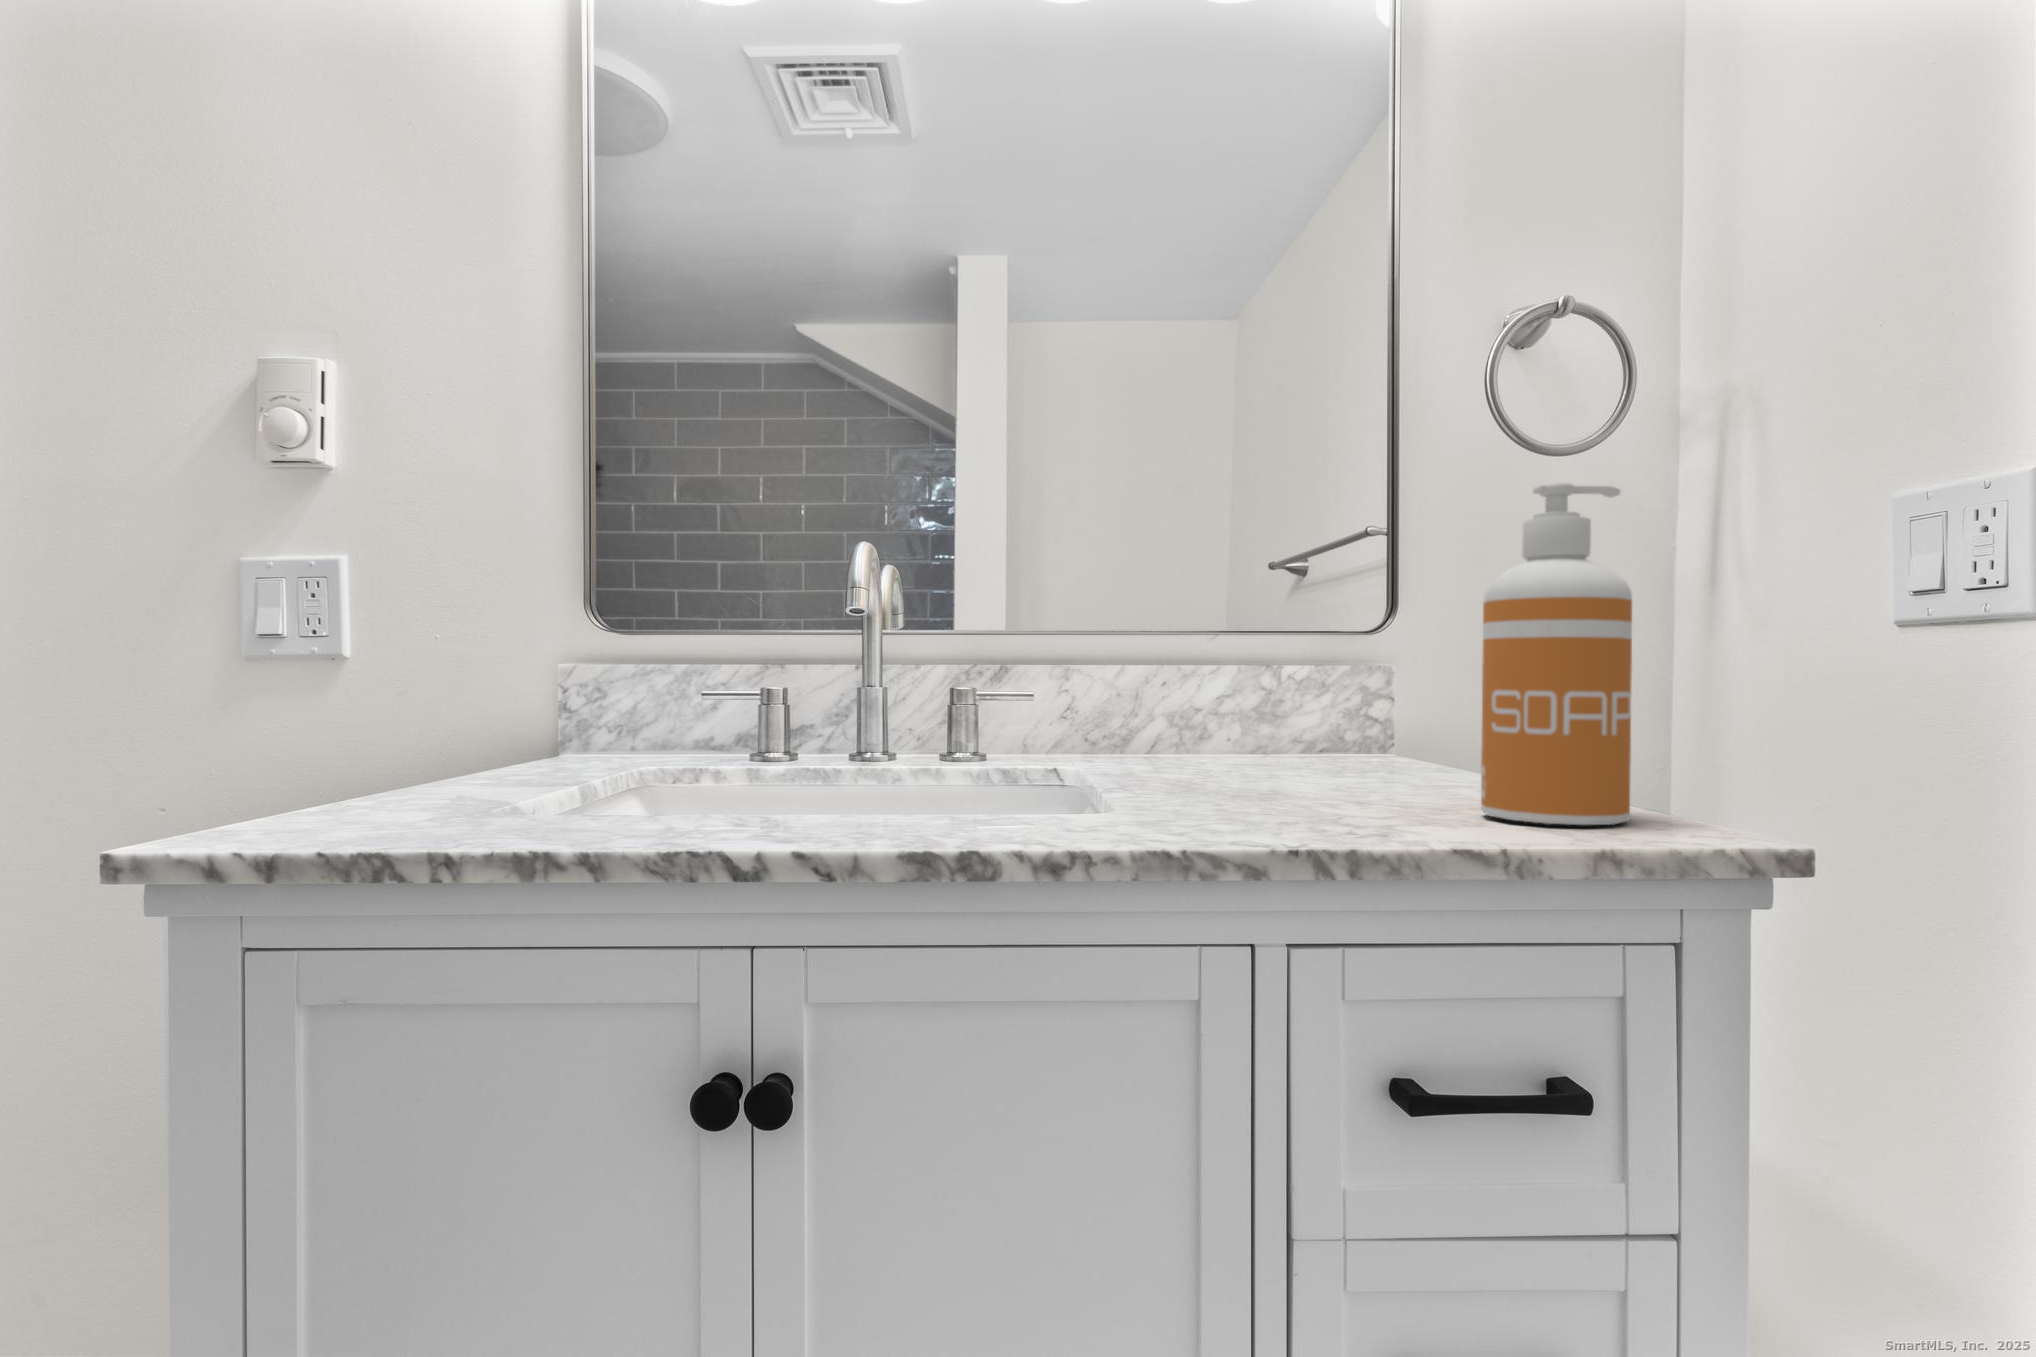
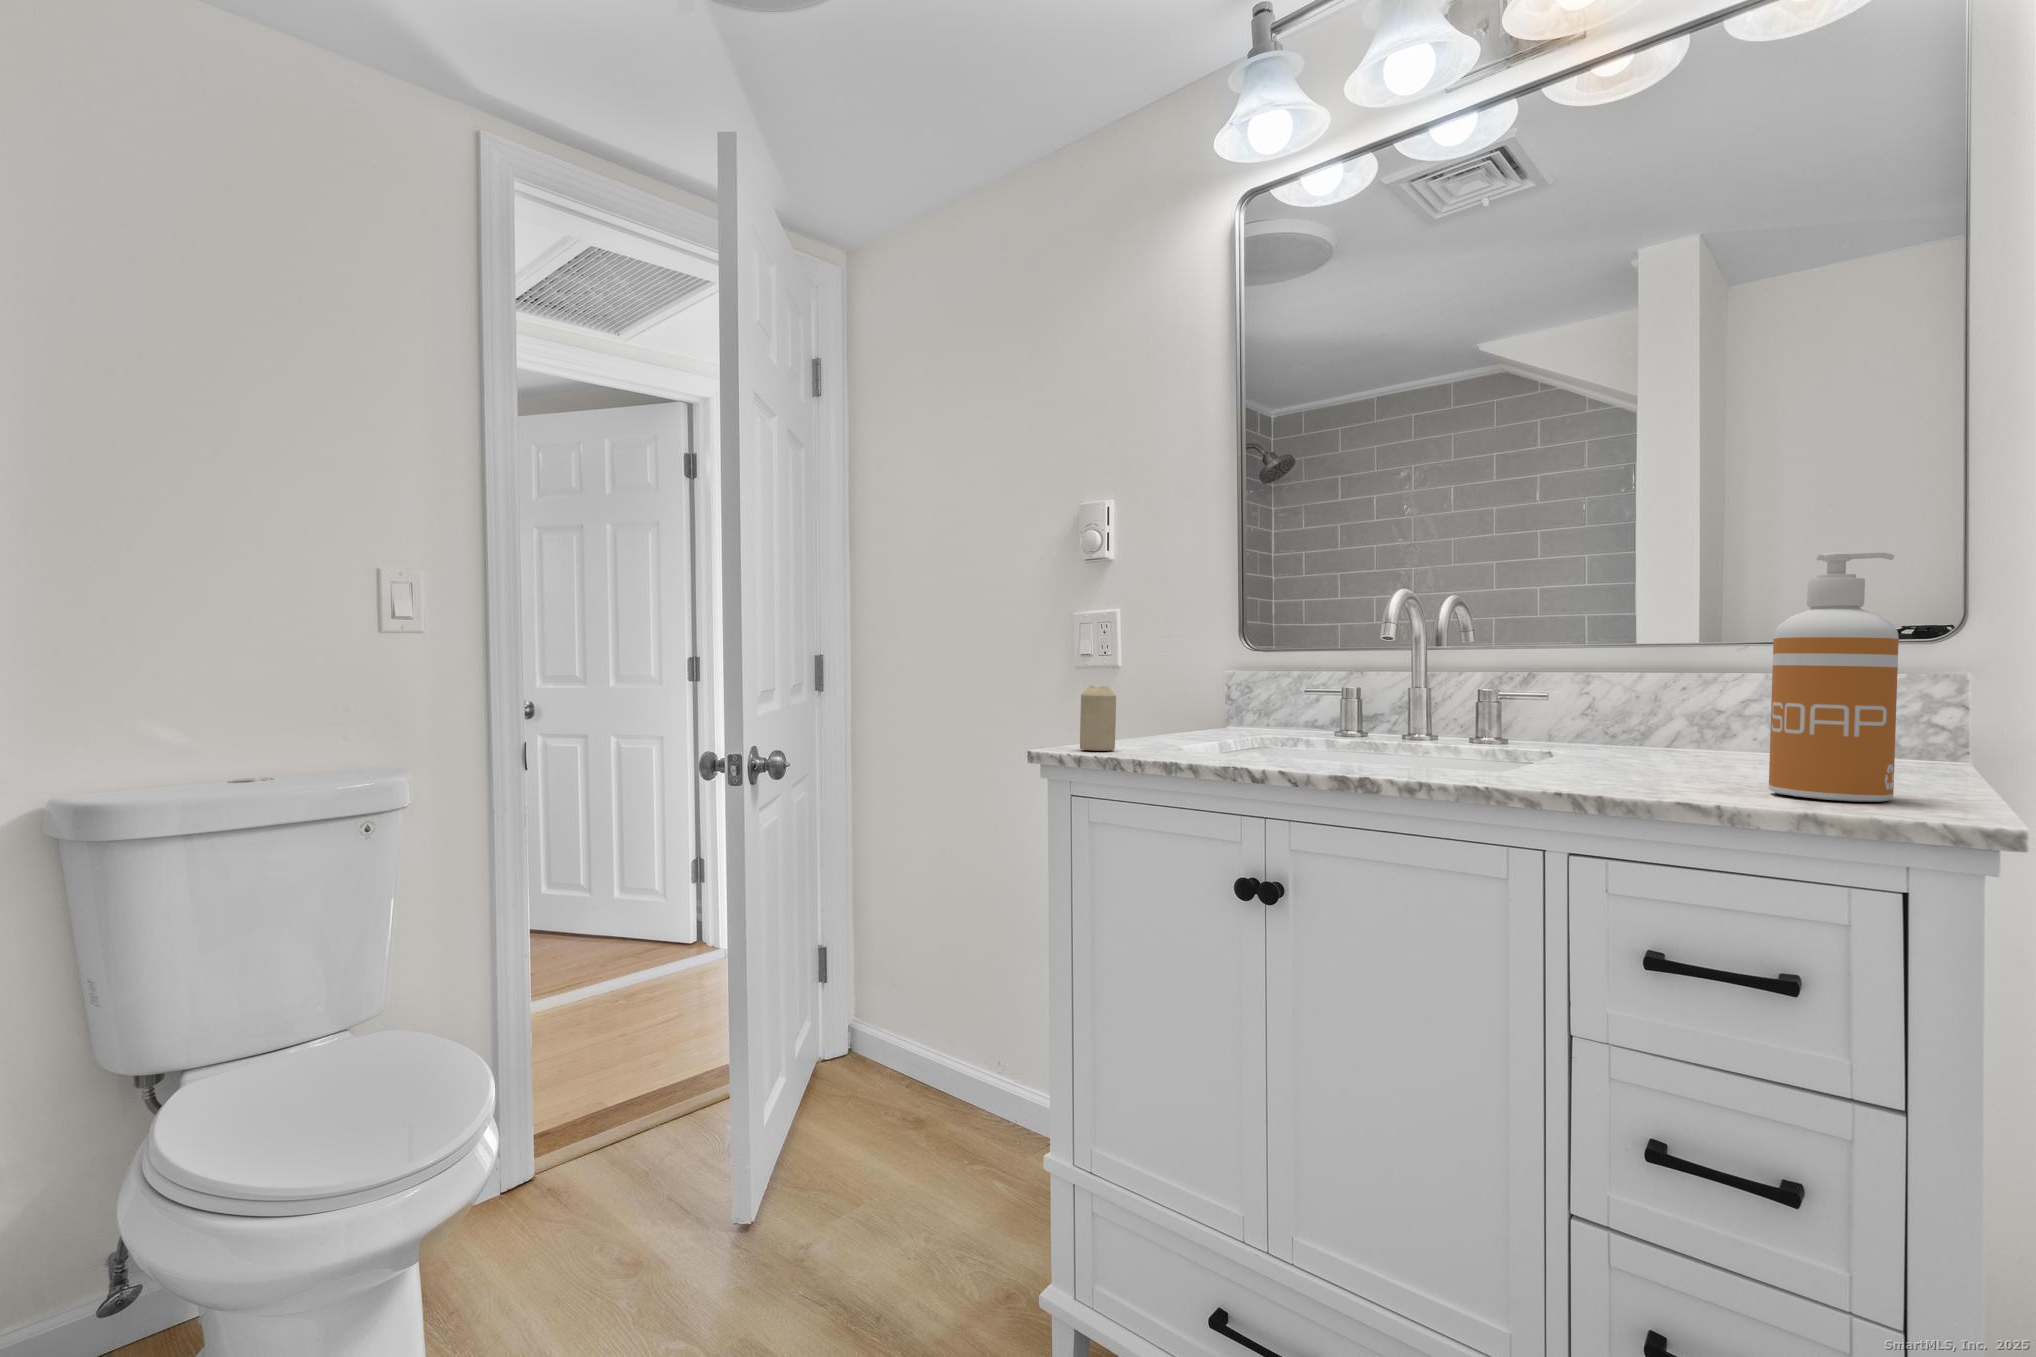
candle: none [289,691,378,832] -> present [1080,685,1116,751]

